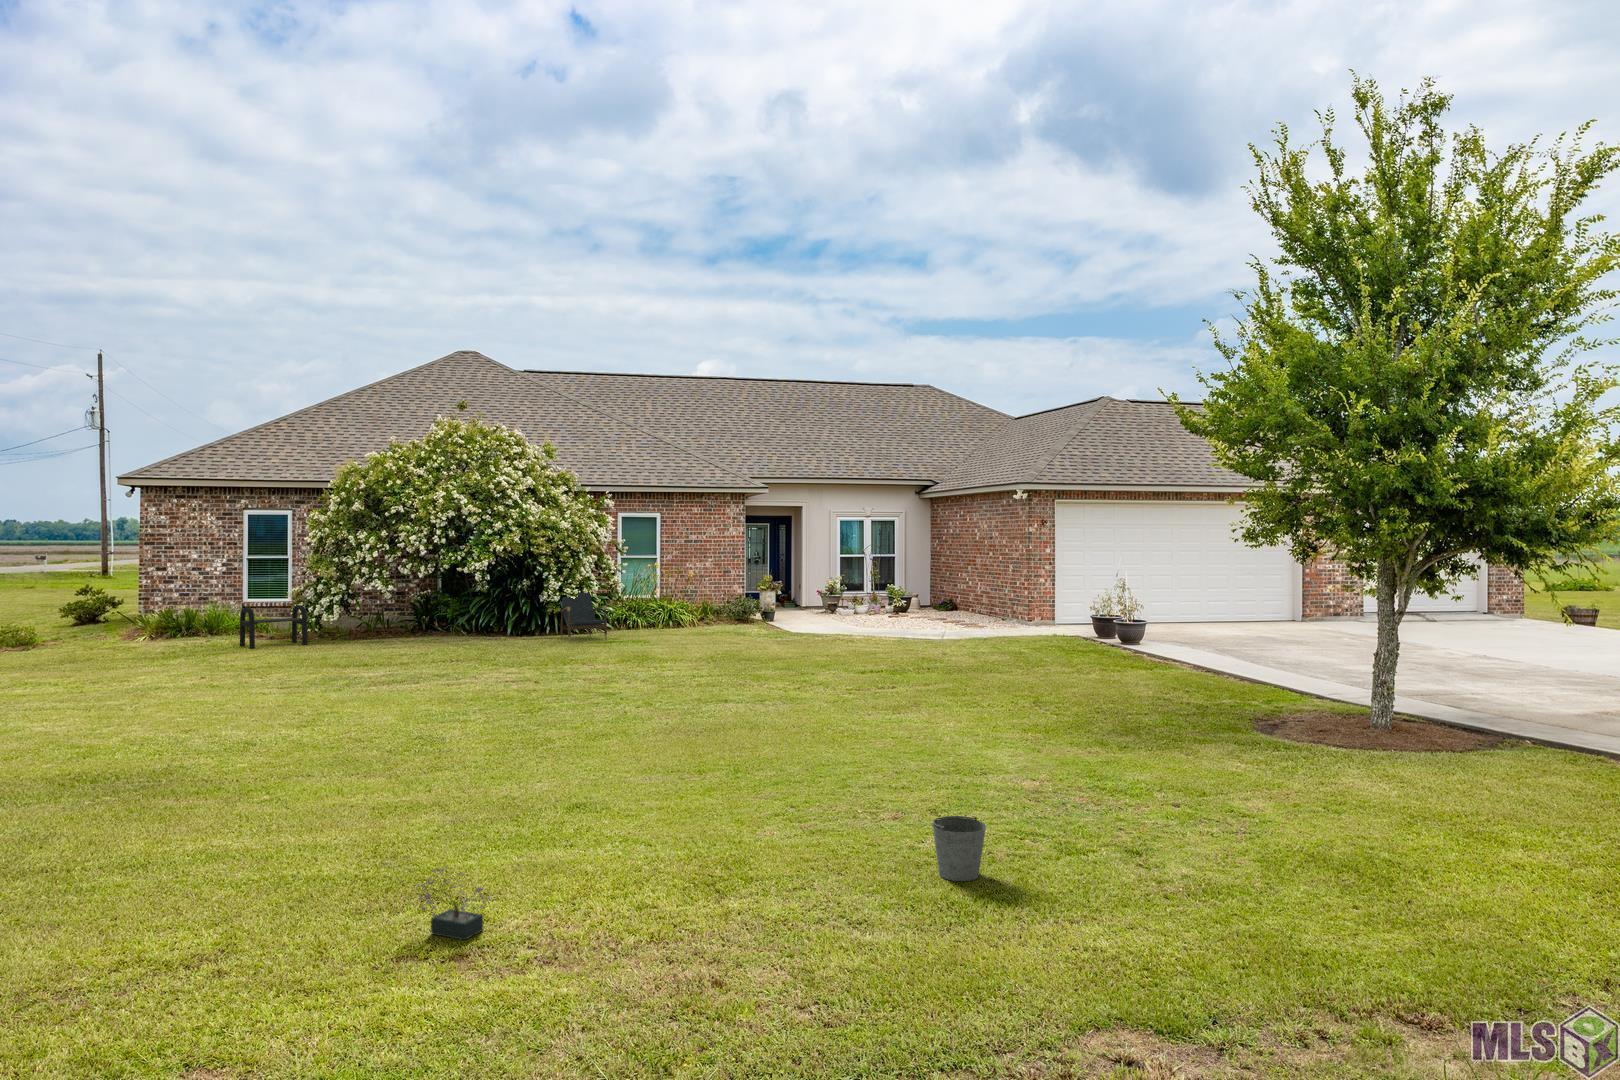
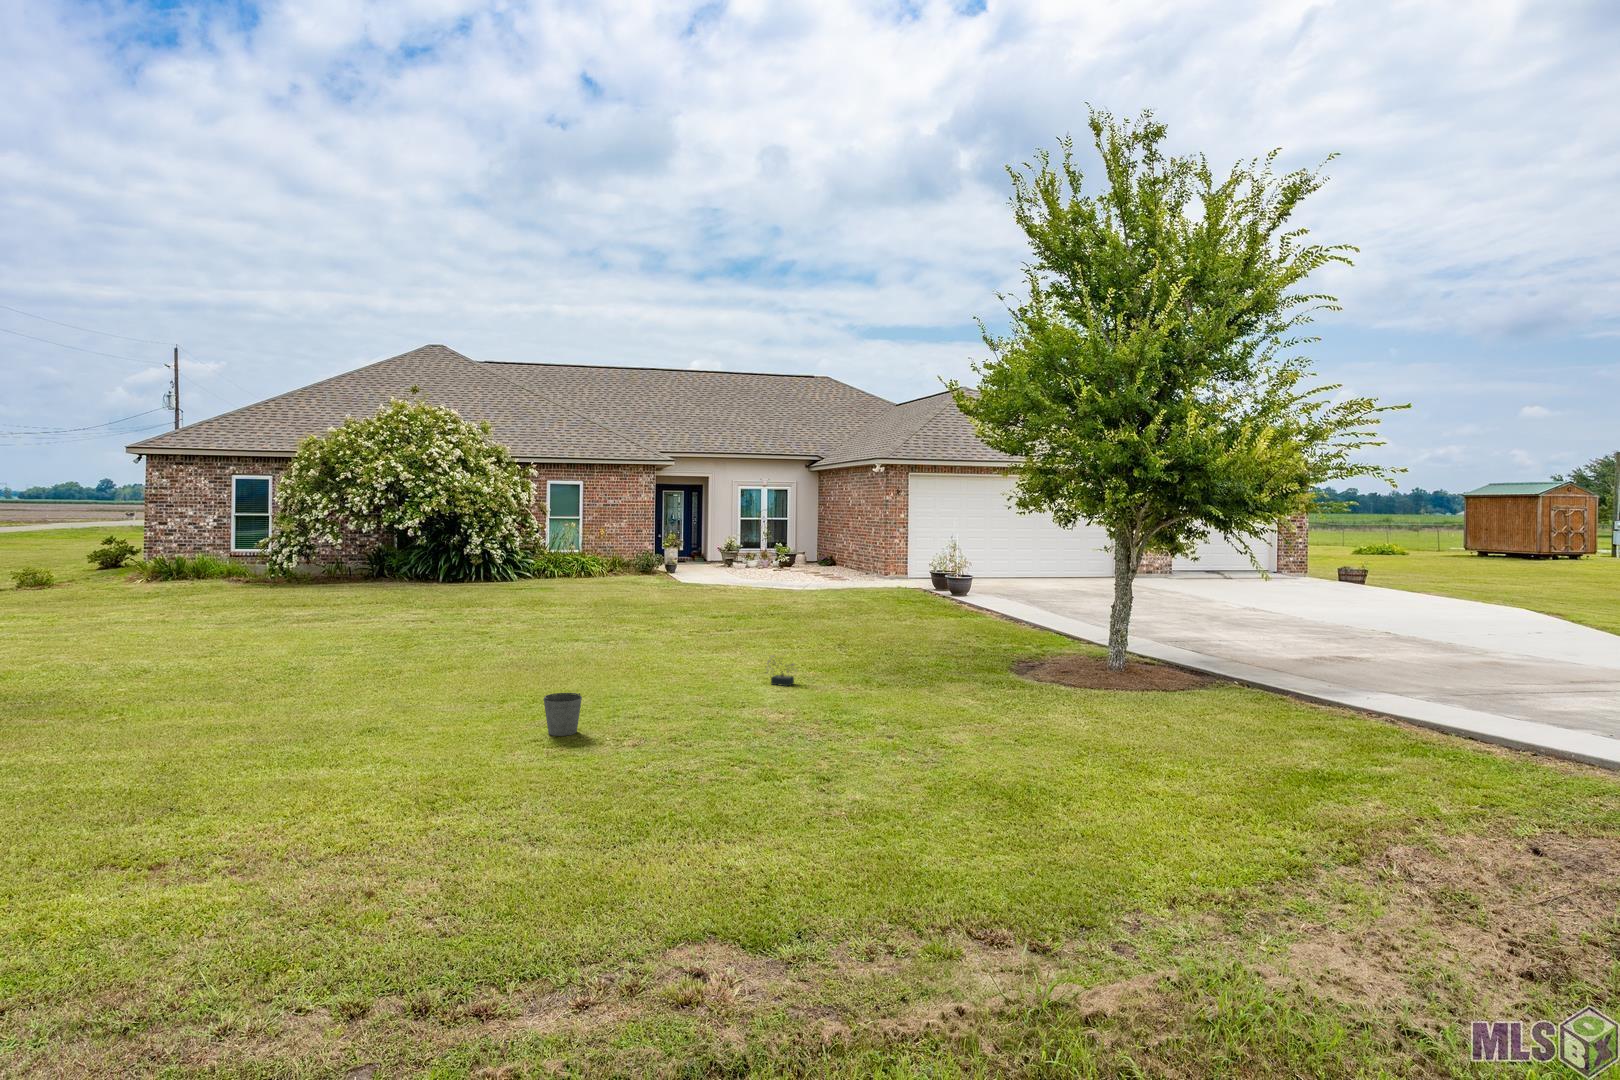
lounge chair: present [561,593,607,641] -> none [484,546,521,585]
bench: present [240,605,307,649] -> none [218,553,274,587]
decorative plant: present [419,866,491,940] -> present [767,656,794,686]

